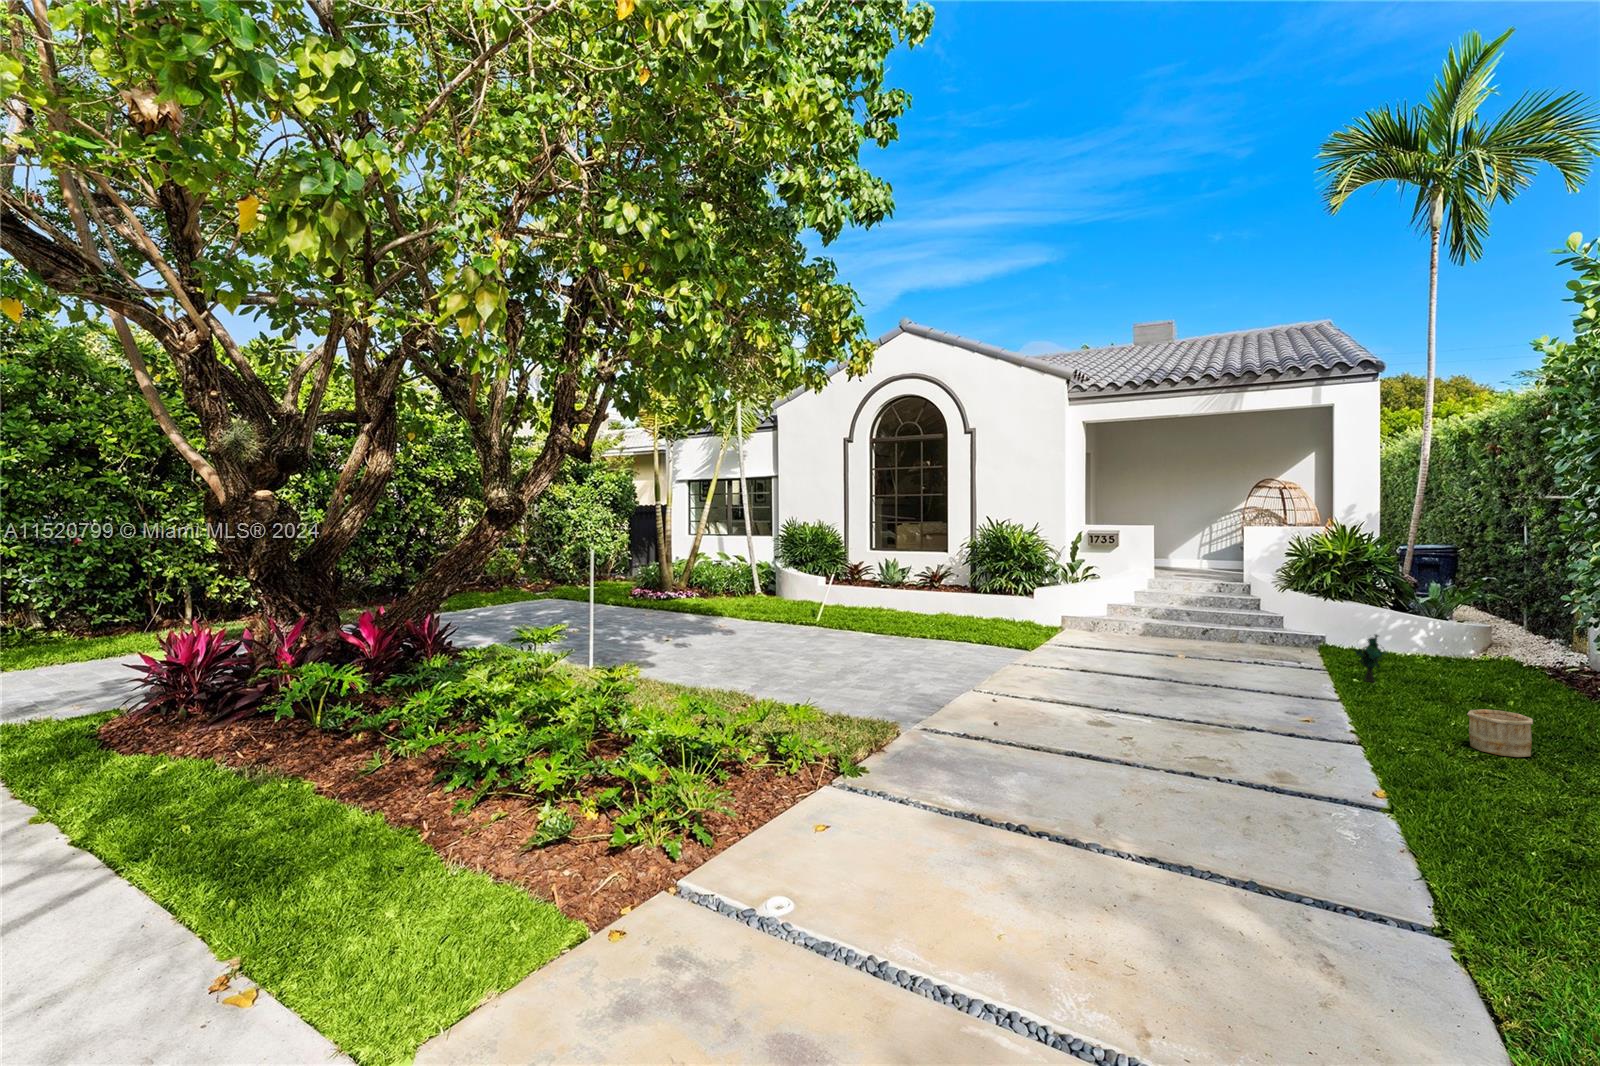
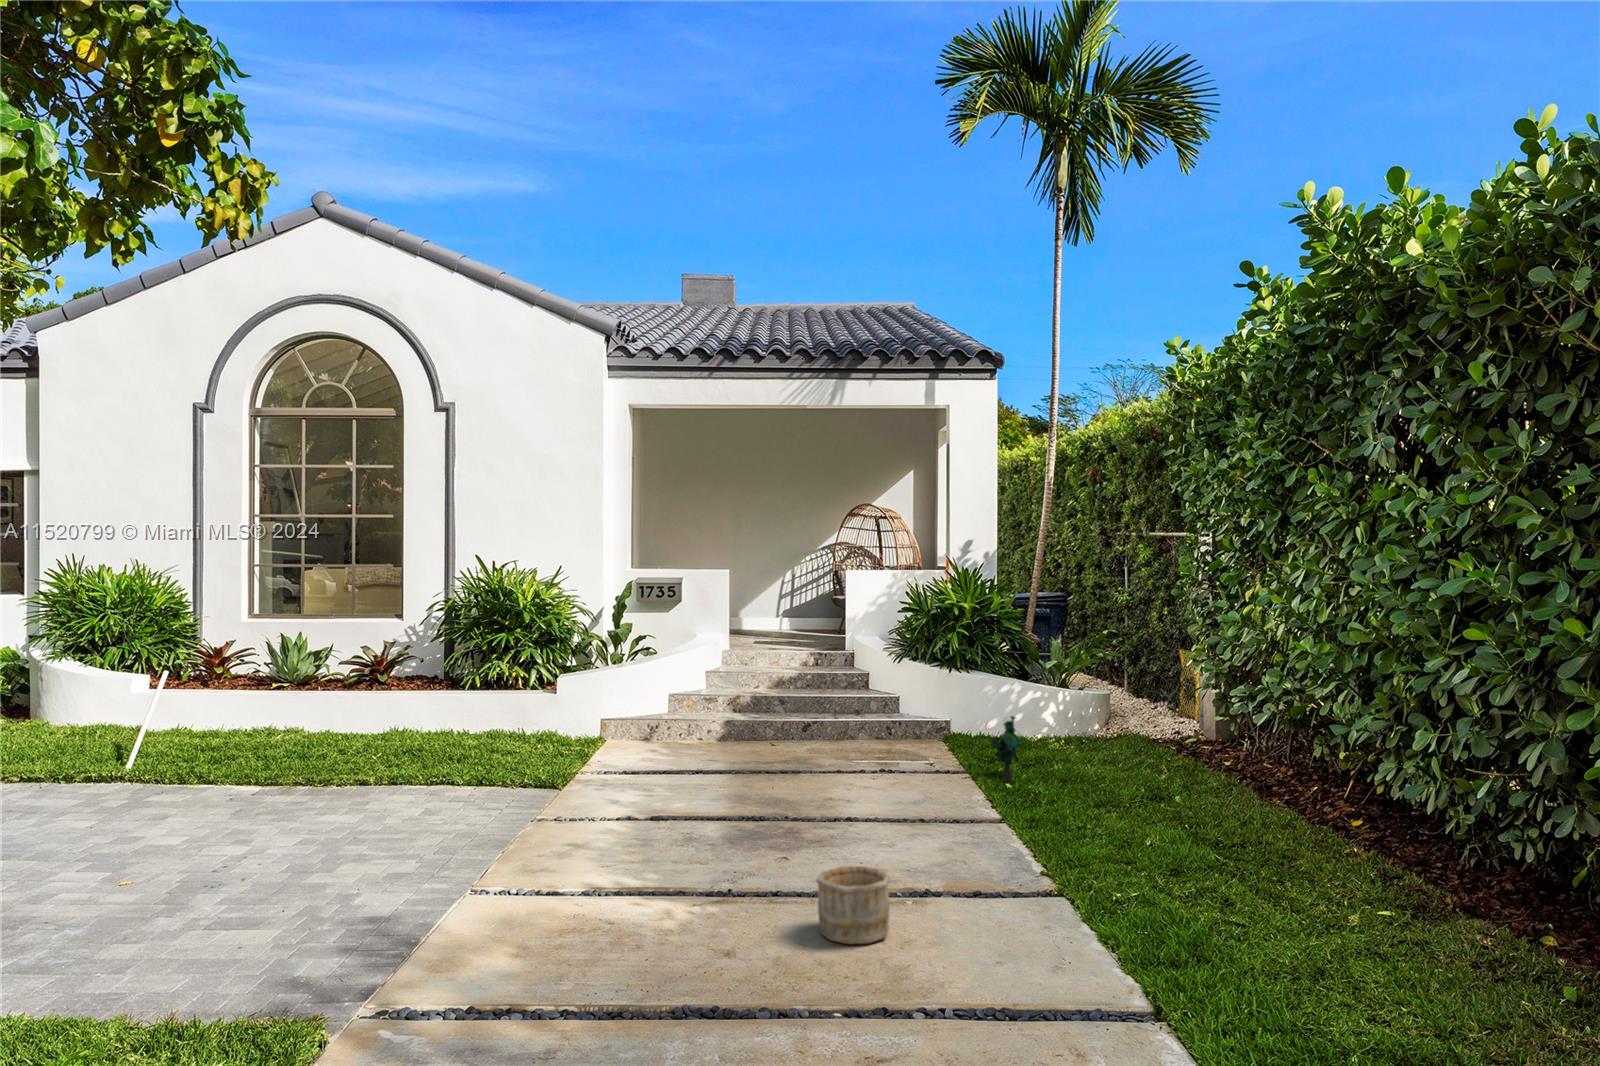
wooden bucket: present [1467,709,1533,757] -> present [816,866,890,944]

